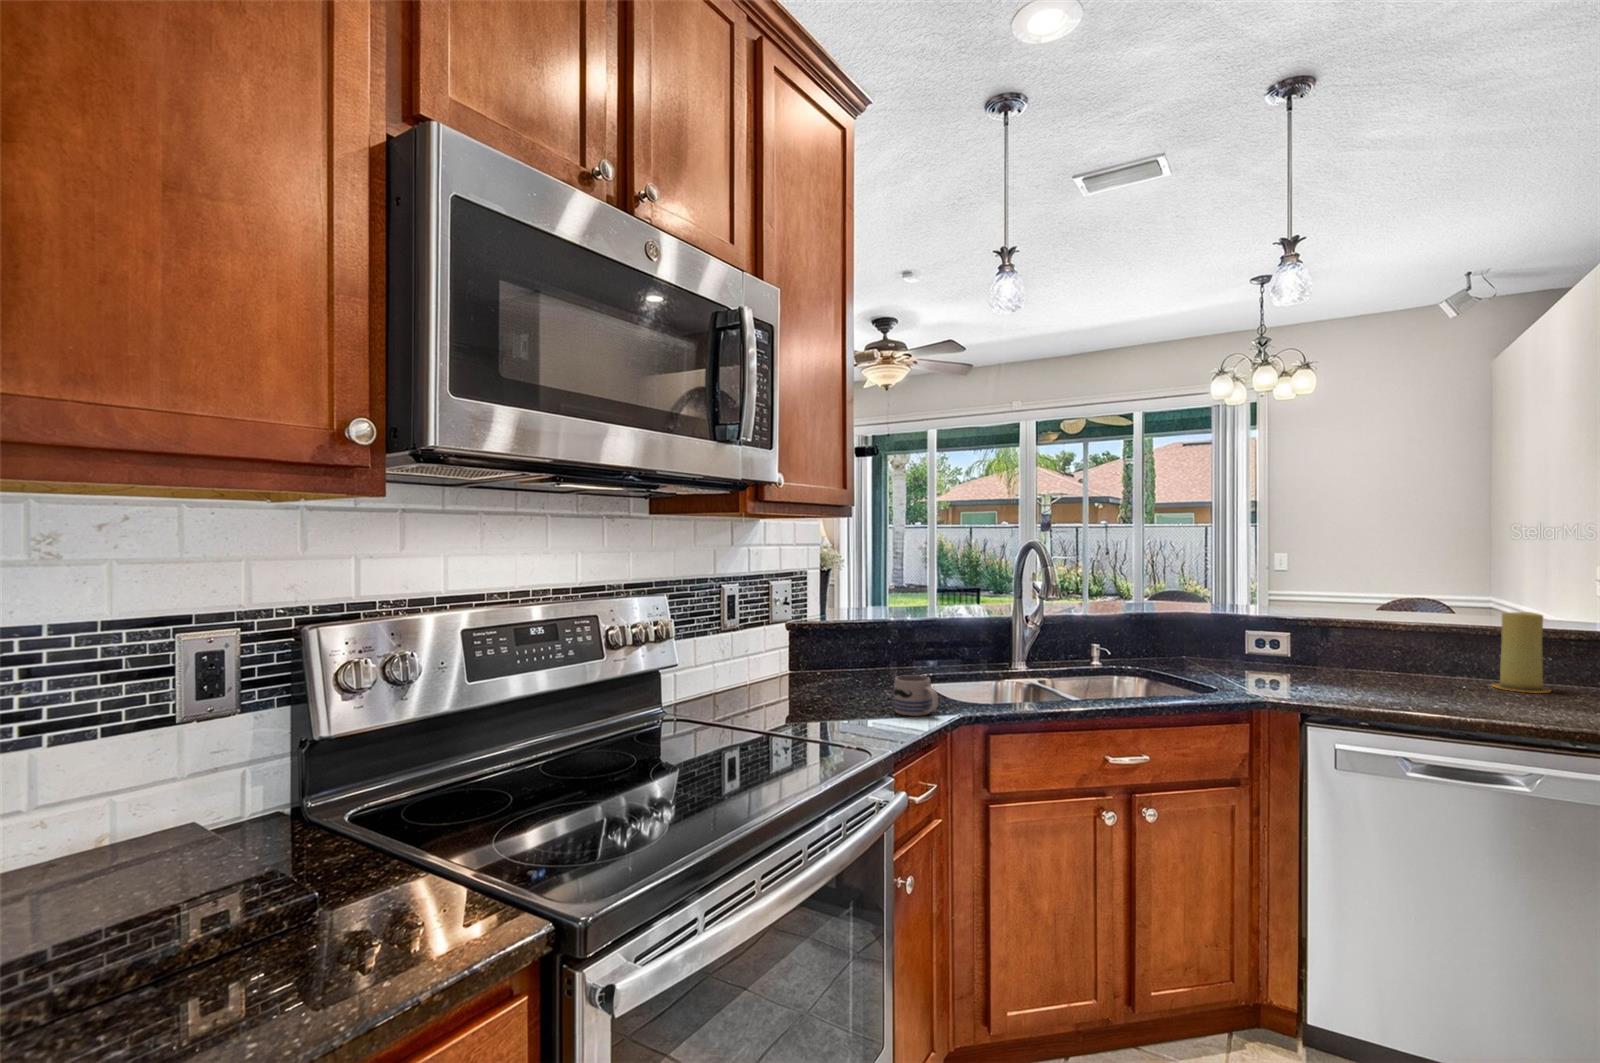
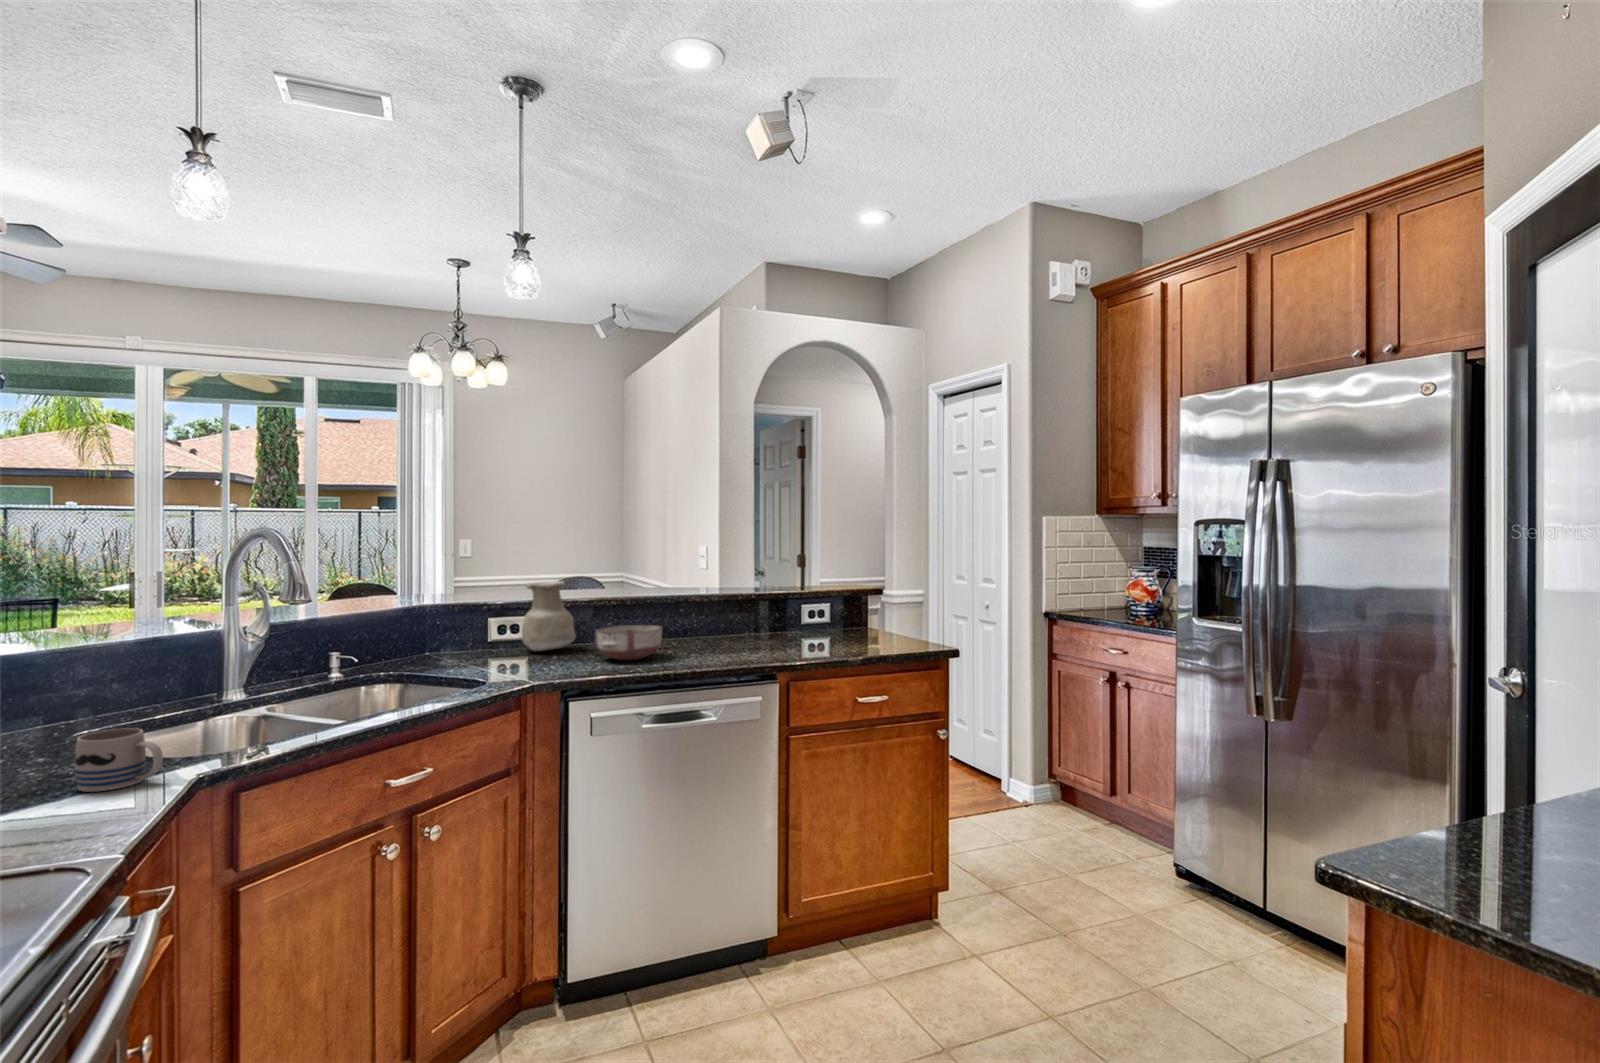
vase: none [1281,596,1345,668] -> present [522,581,575,651]
candle: present [1492,612,1551,693] -> none [677,584,711,648]
ceramic bowl: none [1360,651,1456,693] -> present [595,625,662,660]

